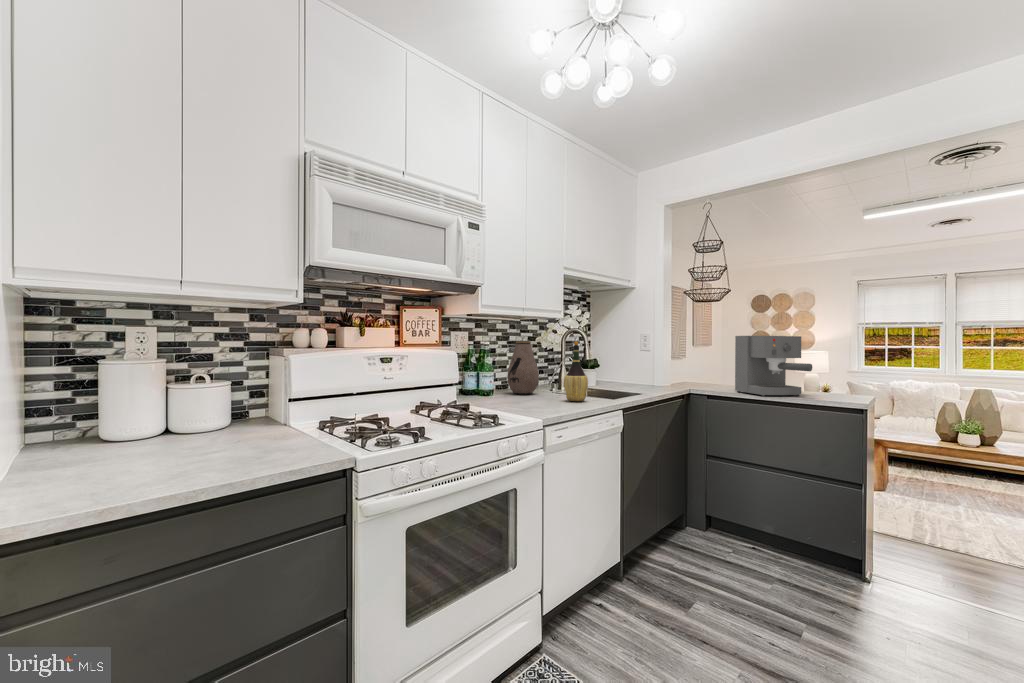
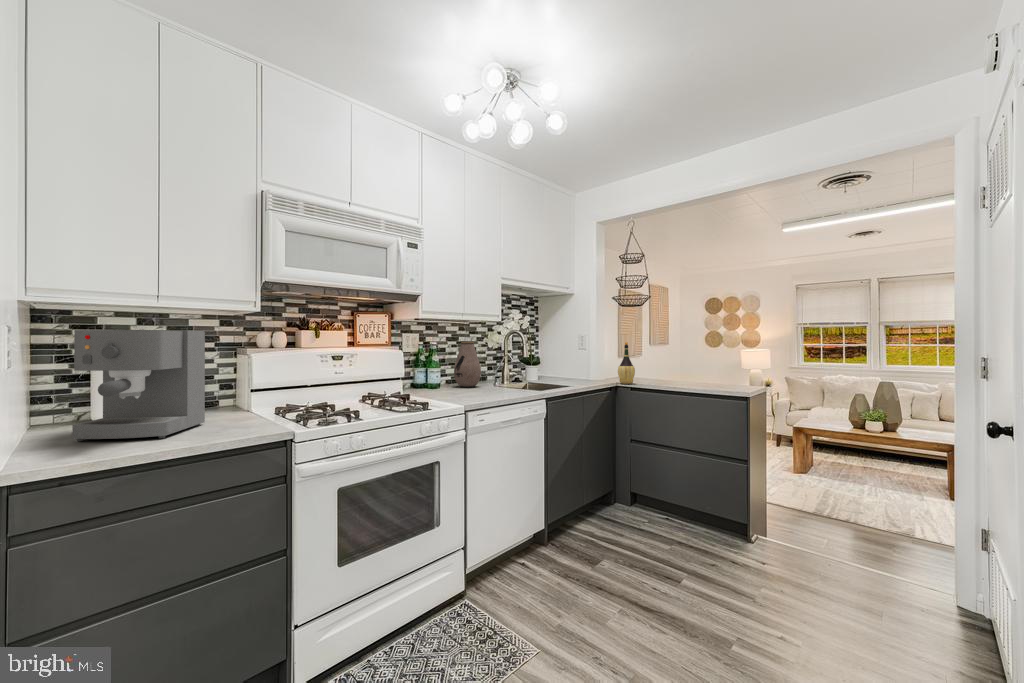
coffee maker: present [735,336,812,396] -> present [72,330,205,441]
wine bottle: present [564,341,588,401] -> present [618,342,635,384]

